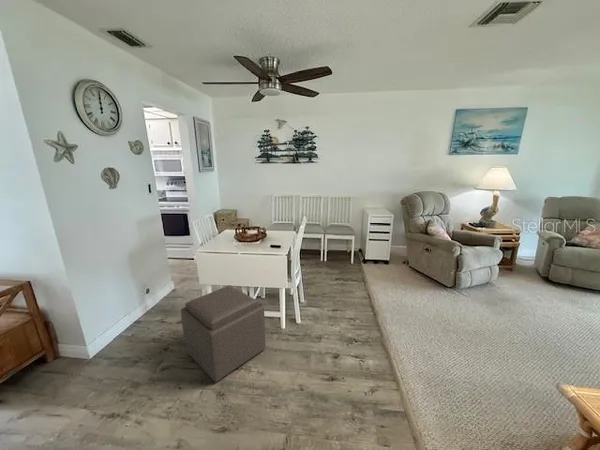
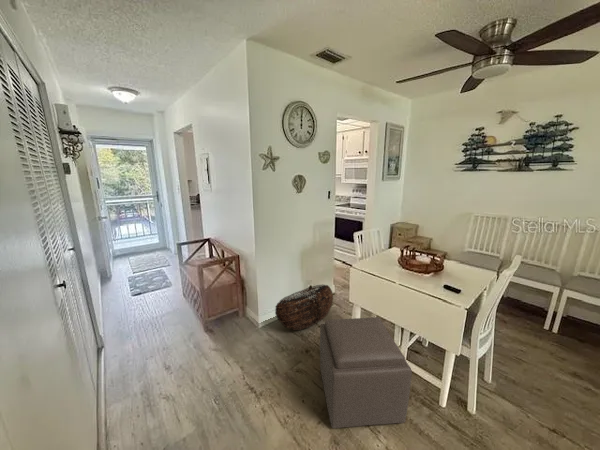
basket: none [113,281,178,338] -> present [275,285,333,330]

